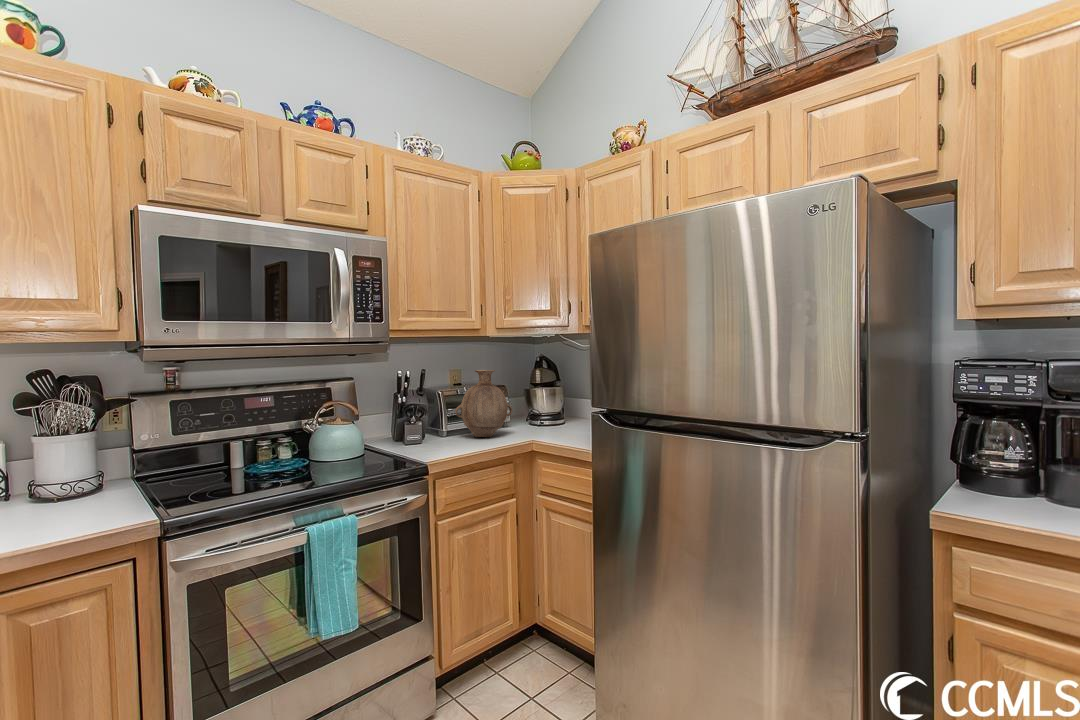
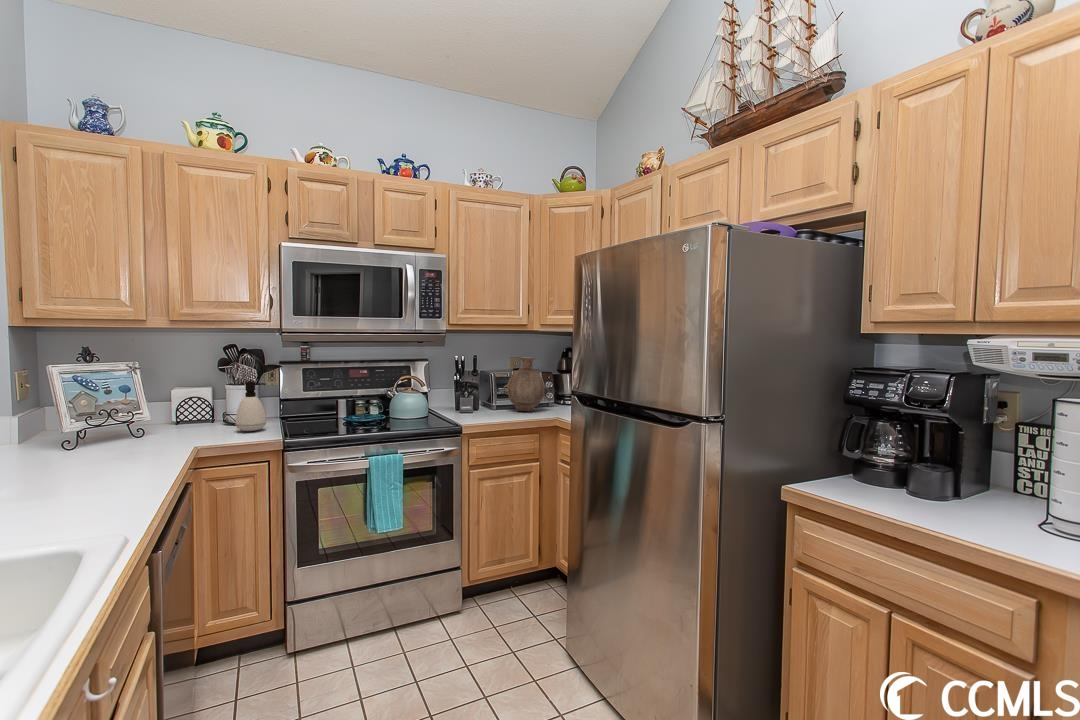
soap dispenser: none [59,426,117,509] -> present [236,381,266,431]

